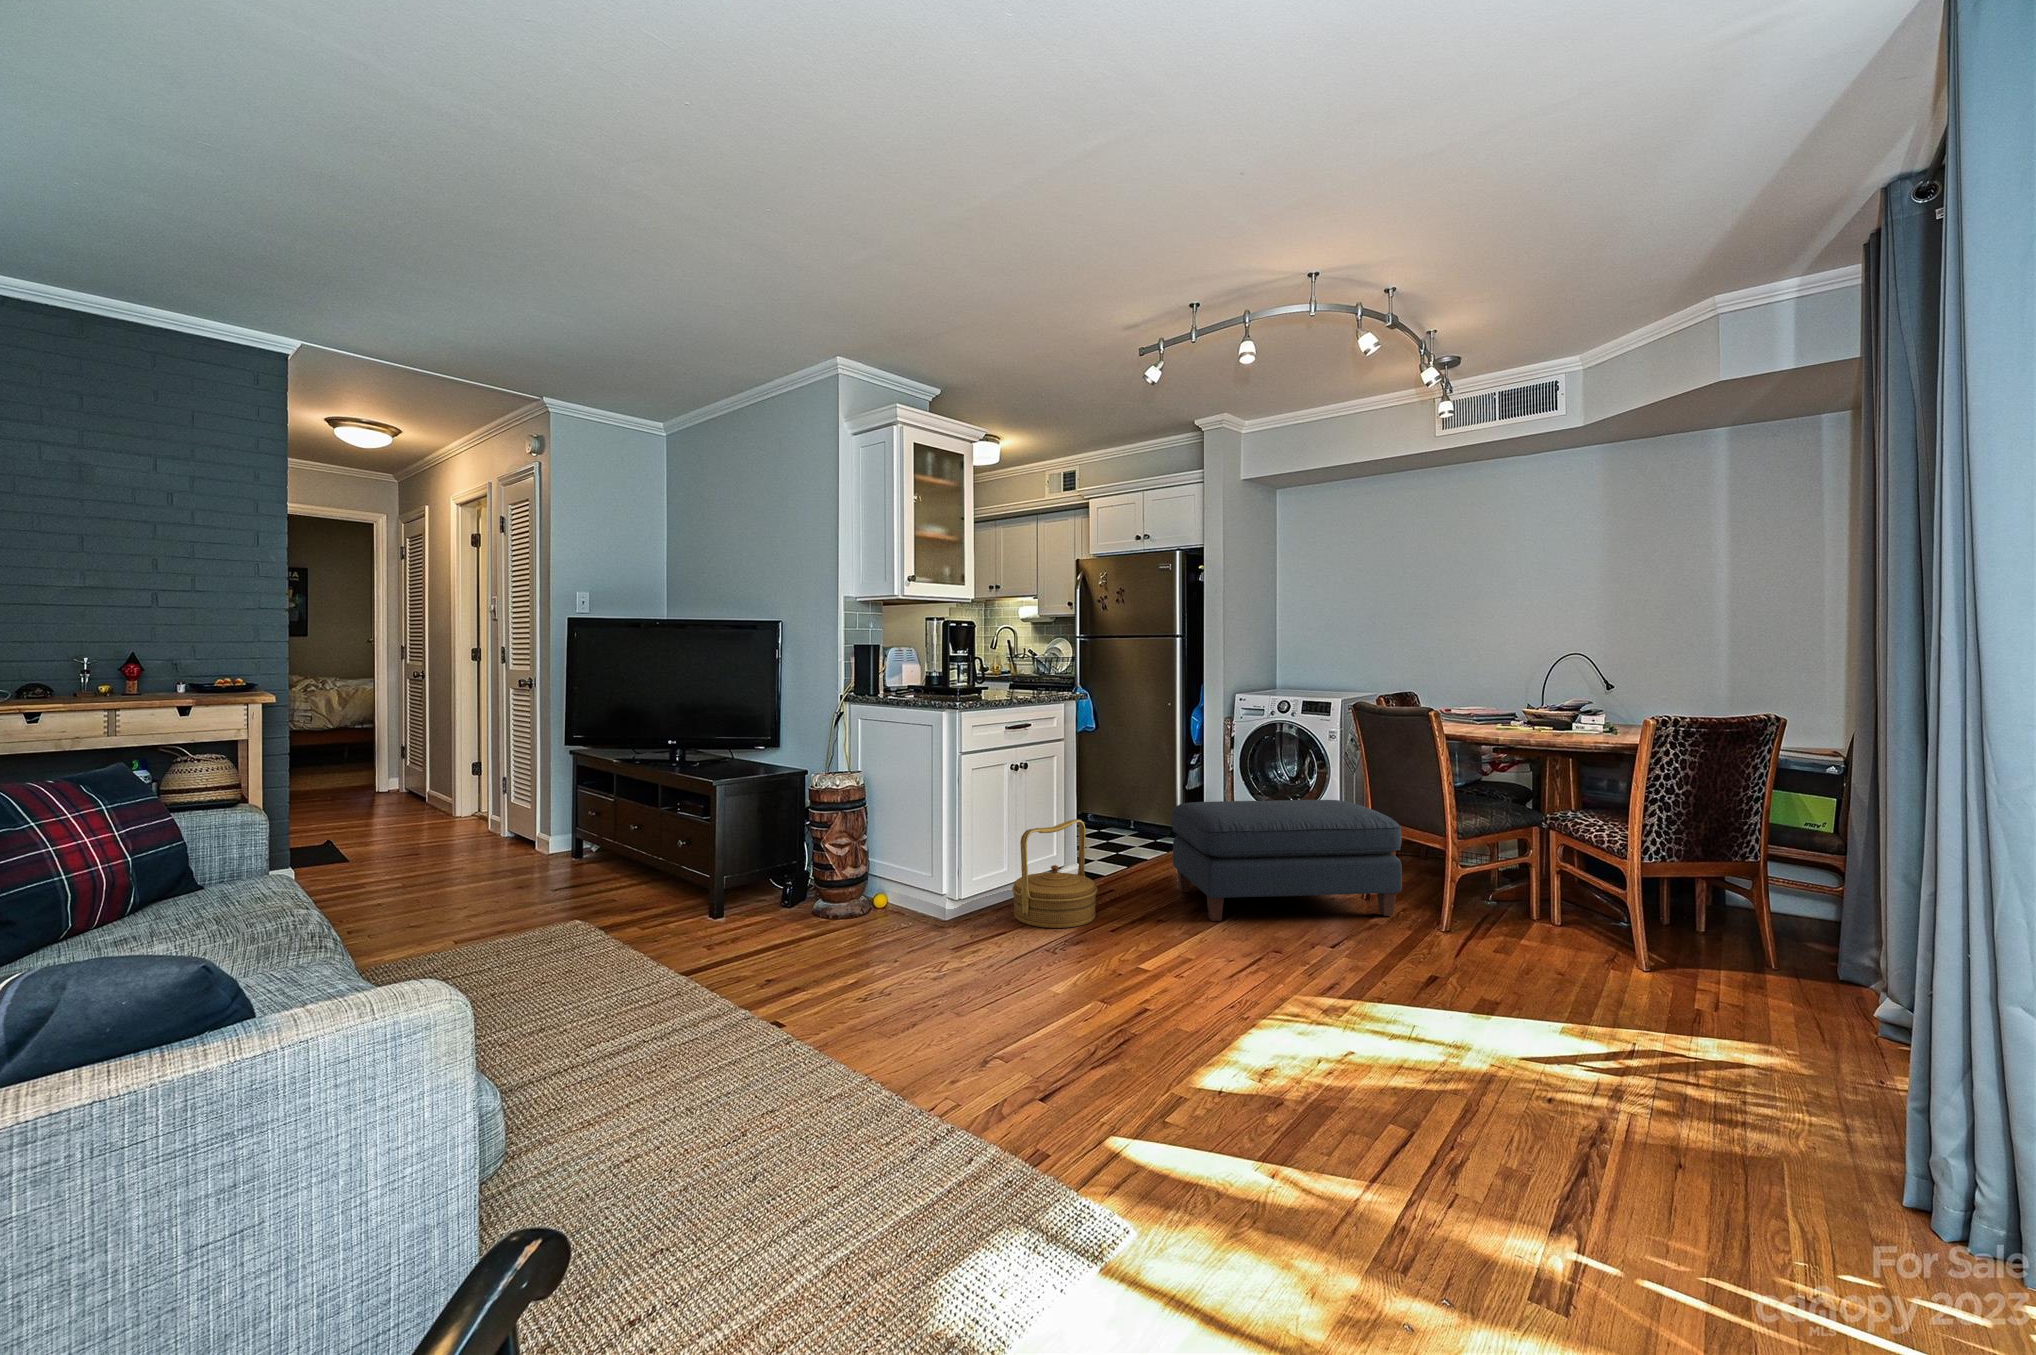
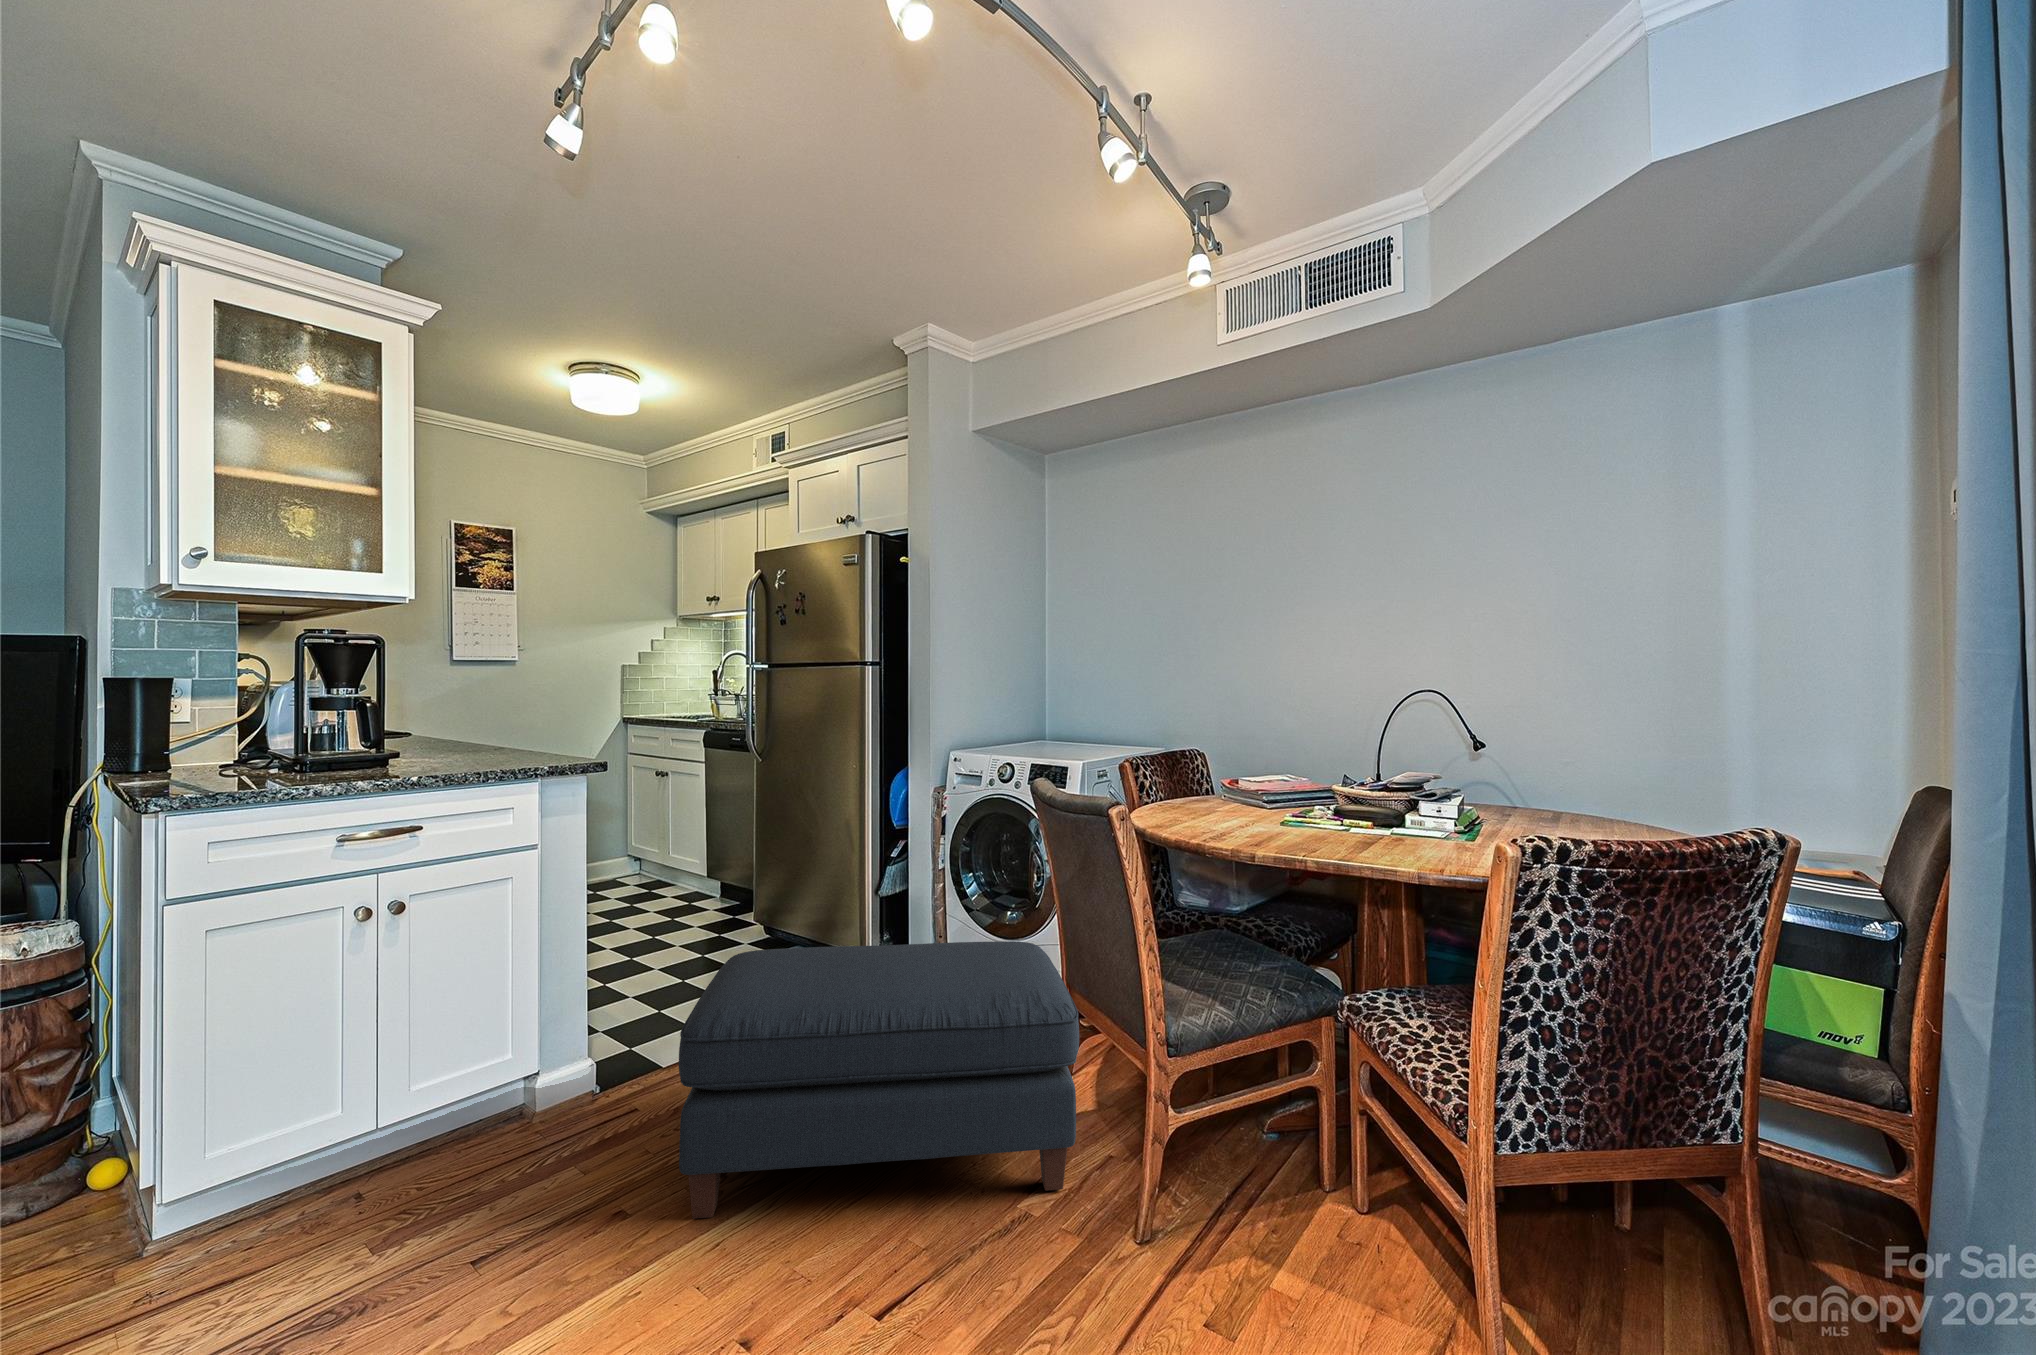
woven basket: present [1012,819,1097,928] -> none [274,999,504,1257]

